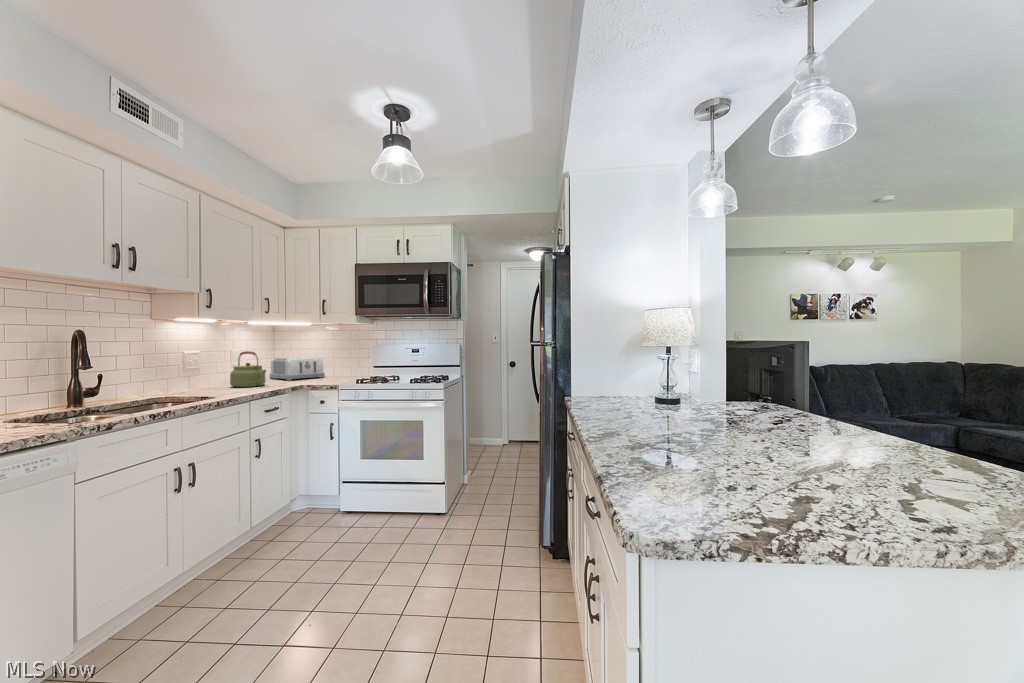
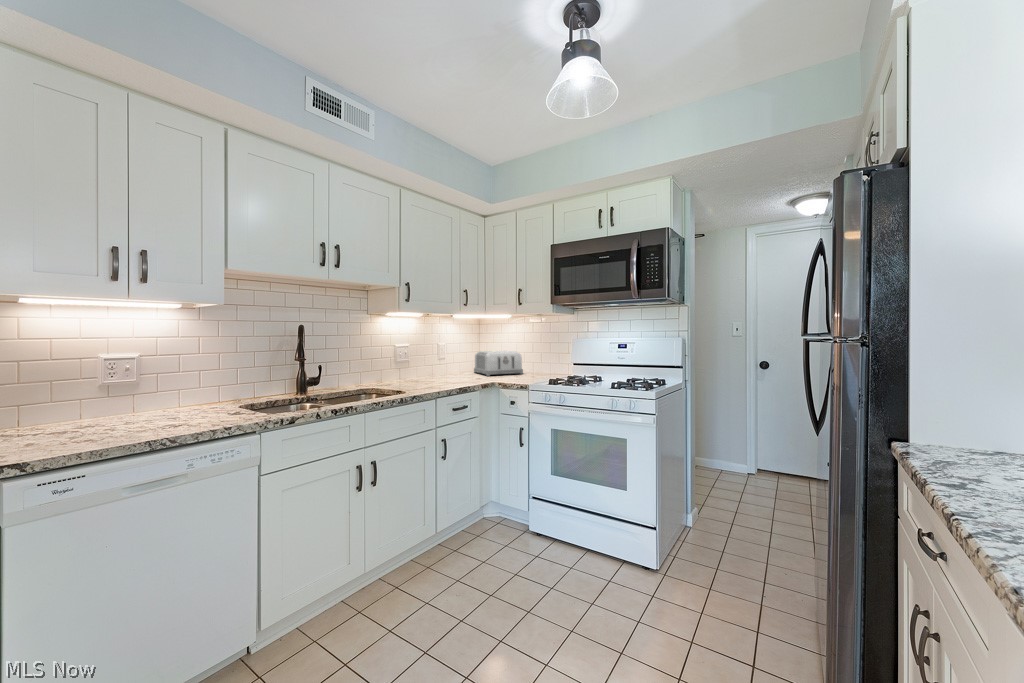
kettle: present [230,351,266,387] -> none [433,345,464,381]

